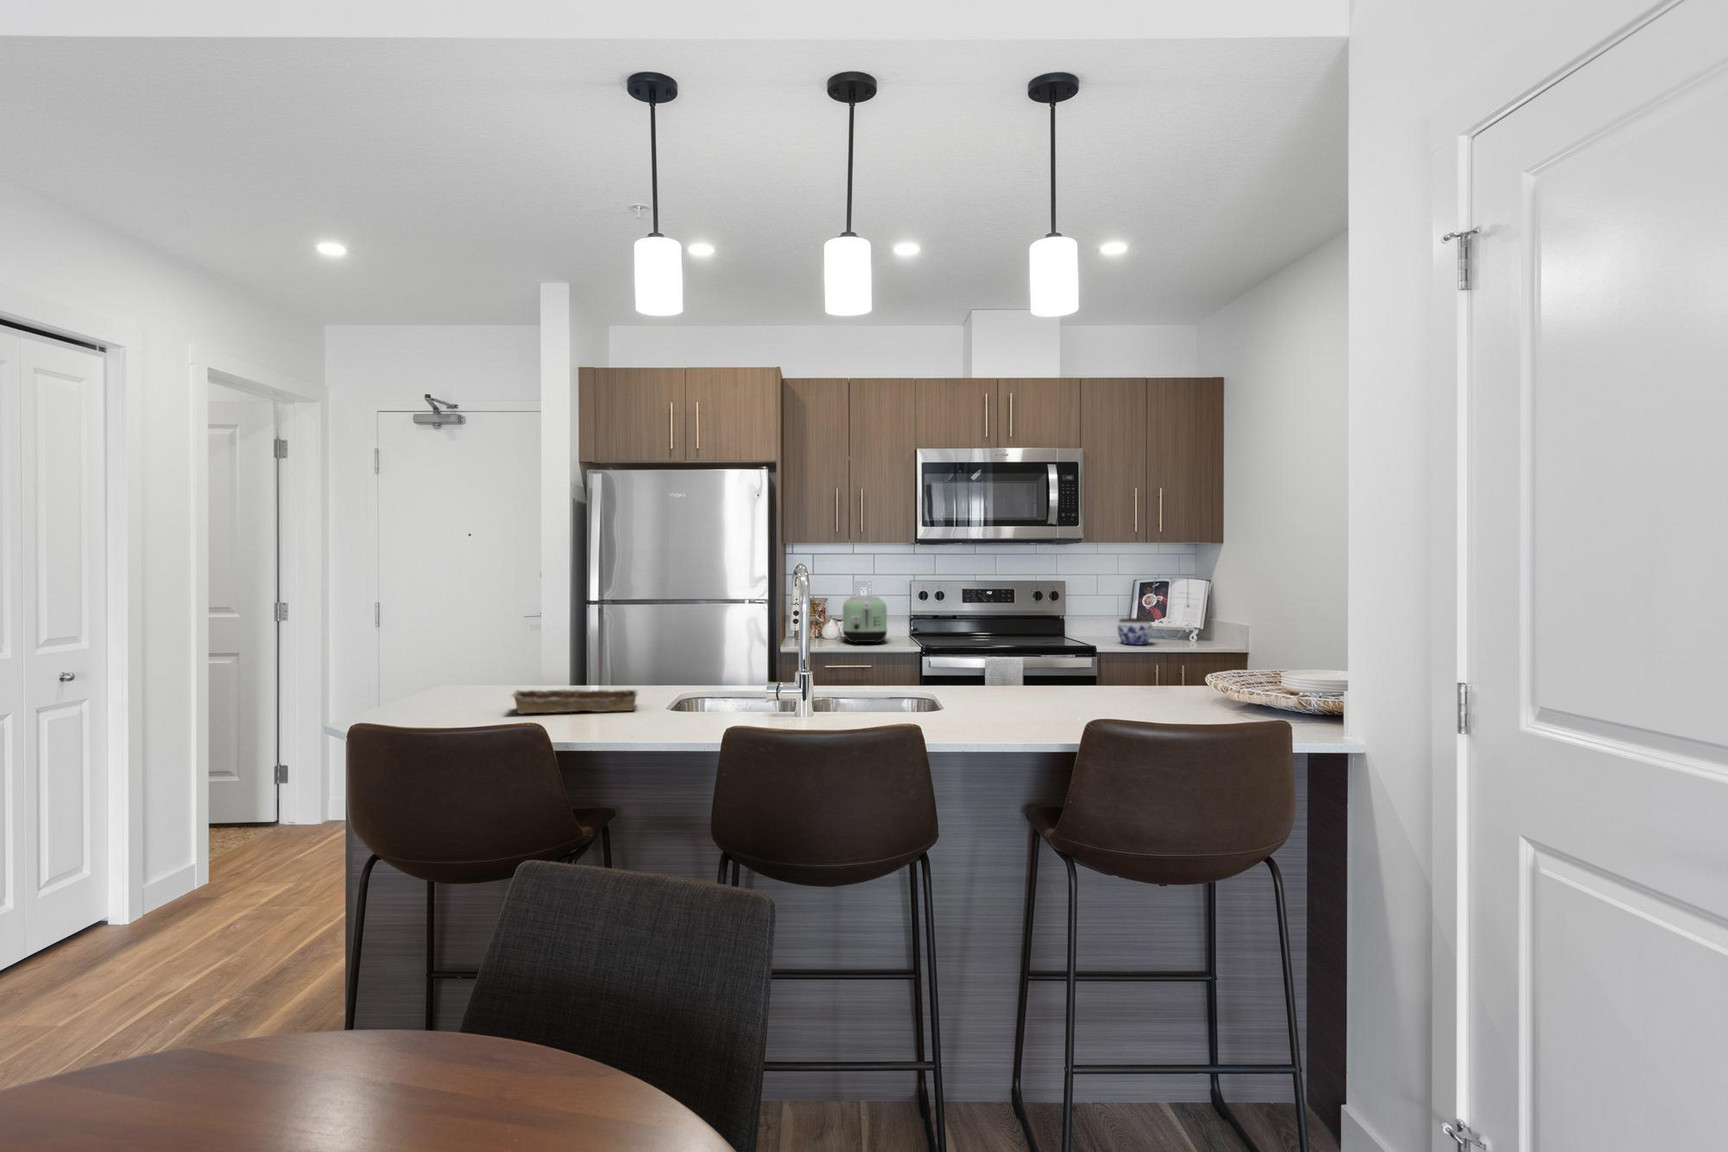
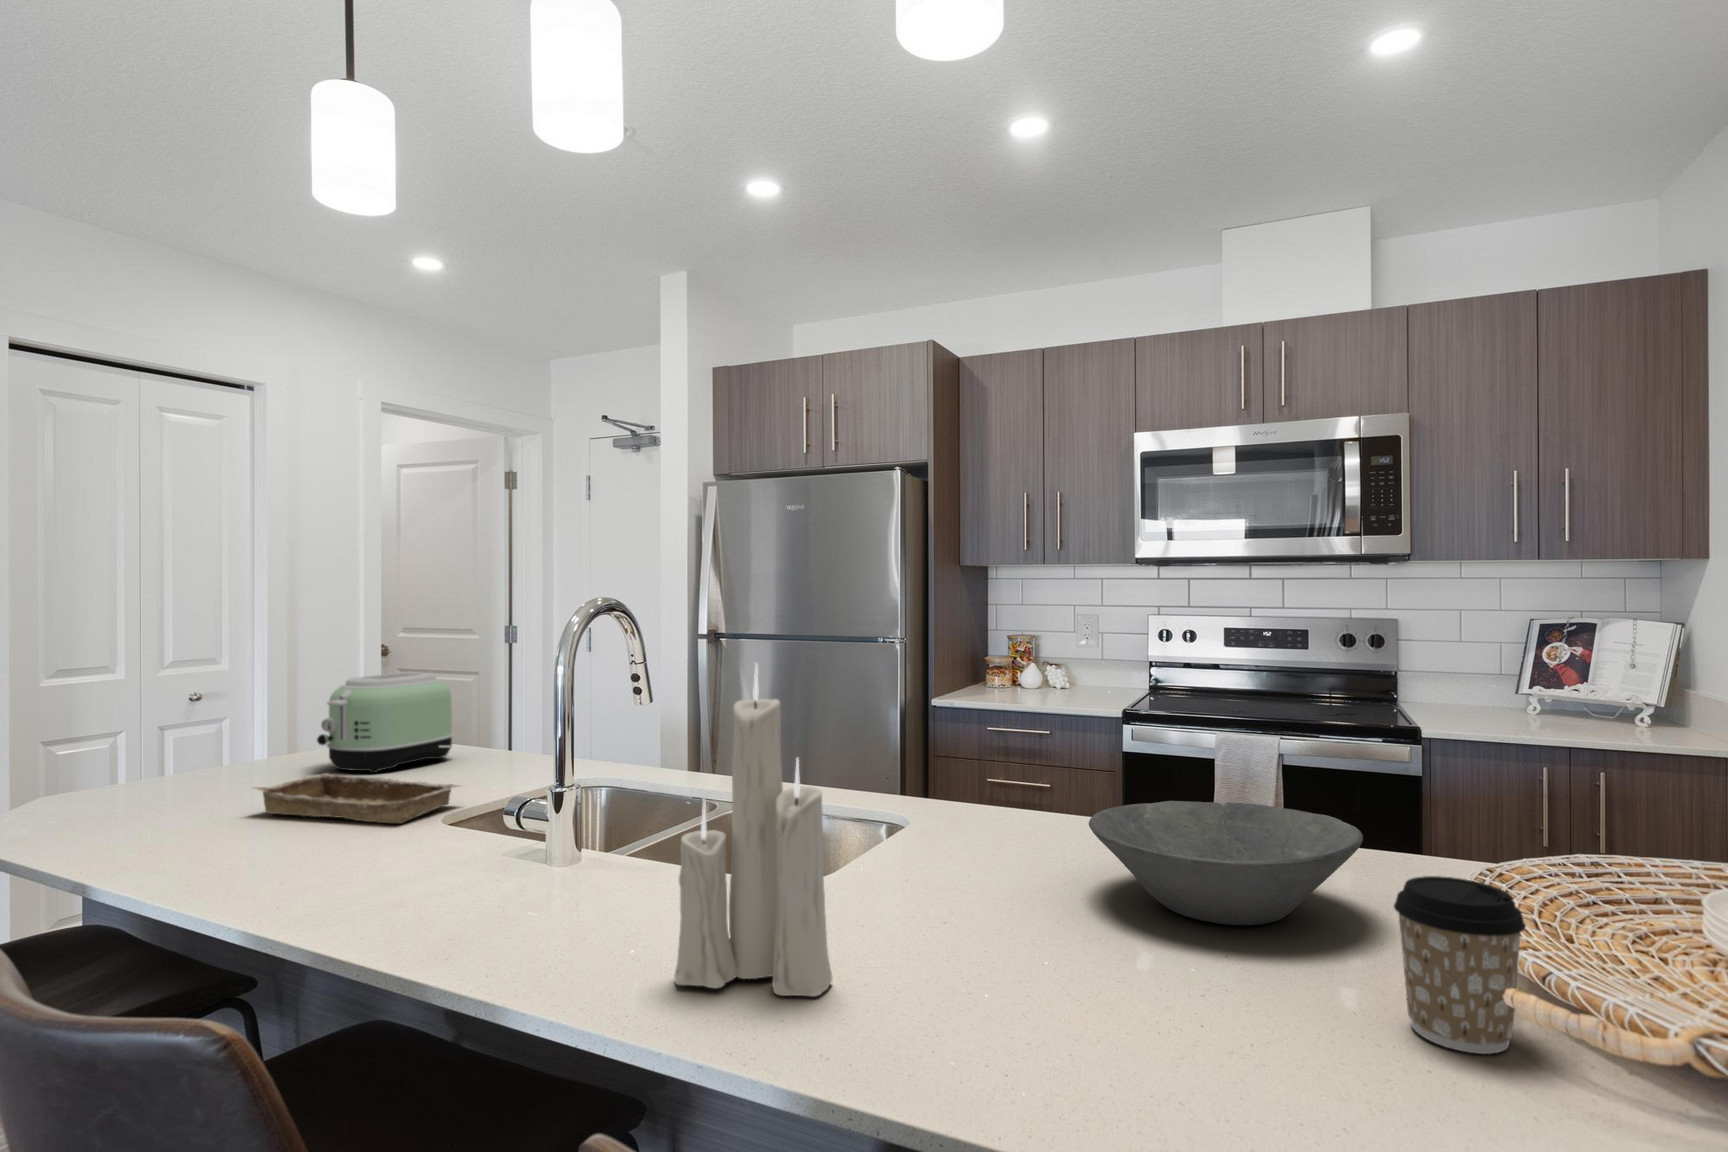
candle: none [971,579,1037,725] -> present [674,664,832,997]
toaster: present [842,595,887,643] -> present [317,672,454,773]
jar: present [1117,618,1152,644] -> none [1475,683,1544,730]
bowl: none [1063,658,1181,702] -> present [1089,801,1363,925]
coffee cup: none [1220,659,1262,713] -> present [1394,876,1526,1054]

